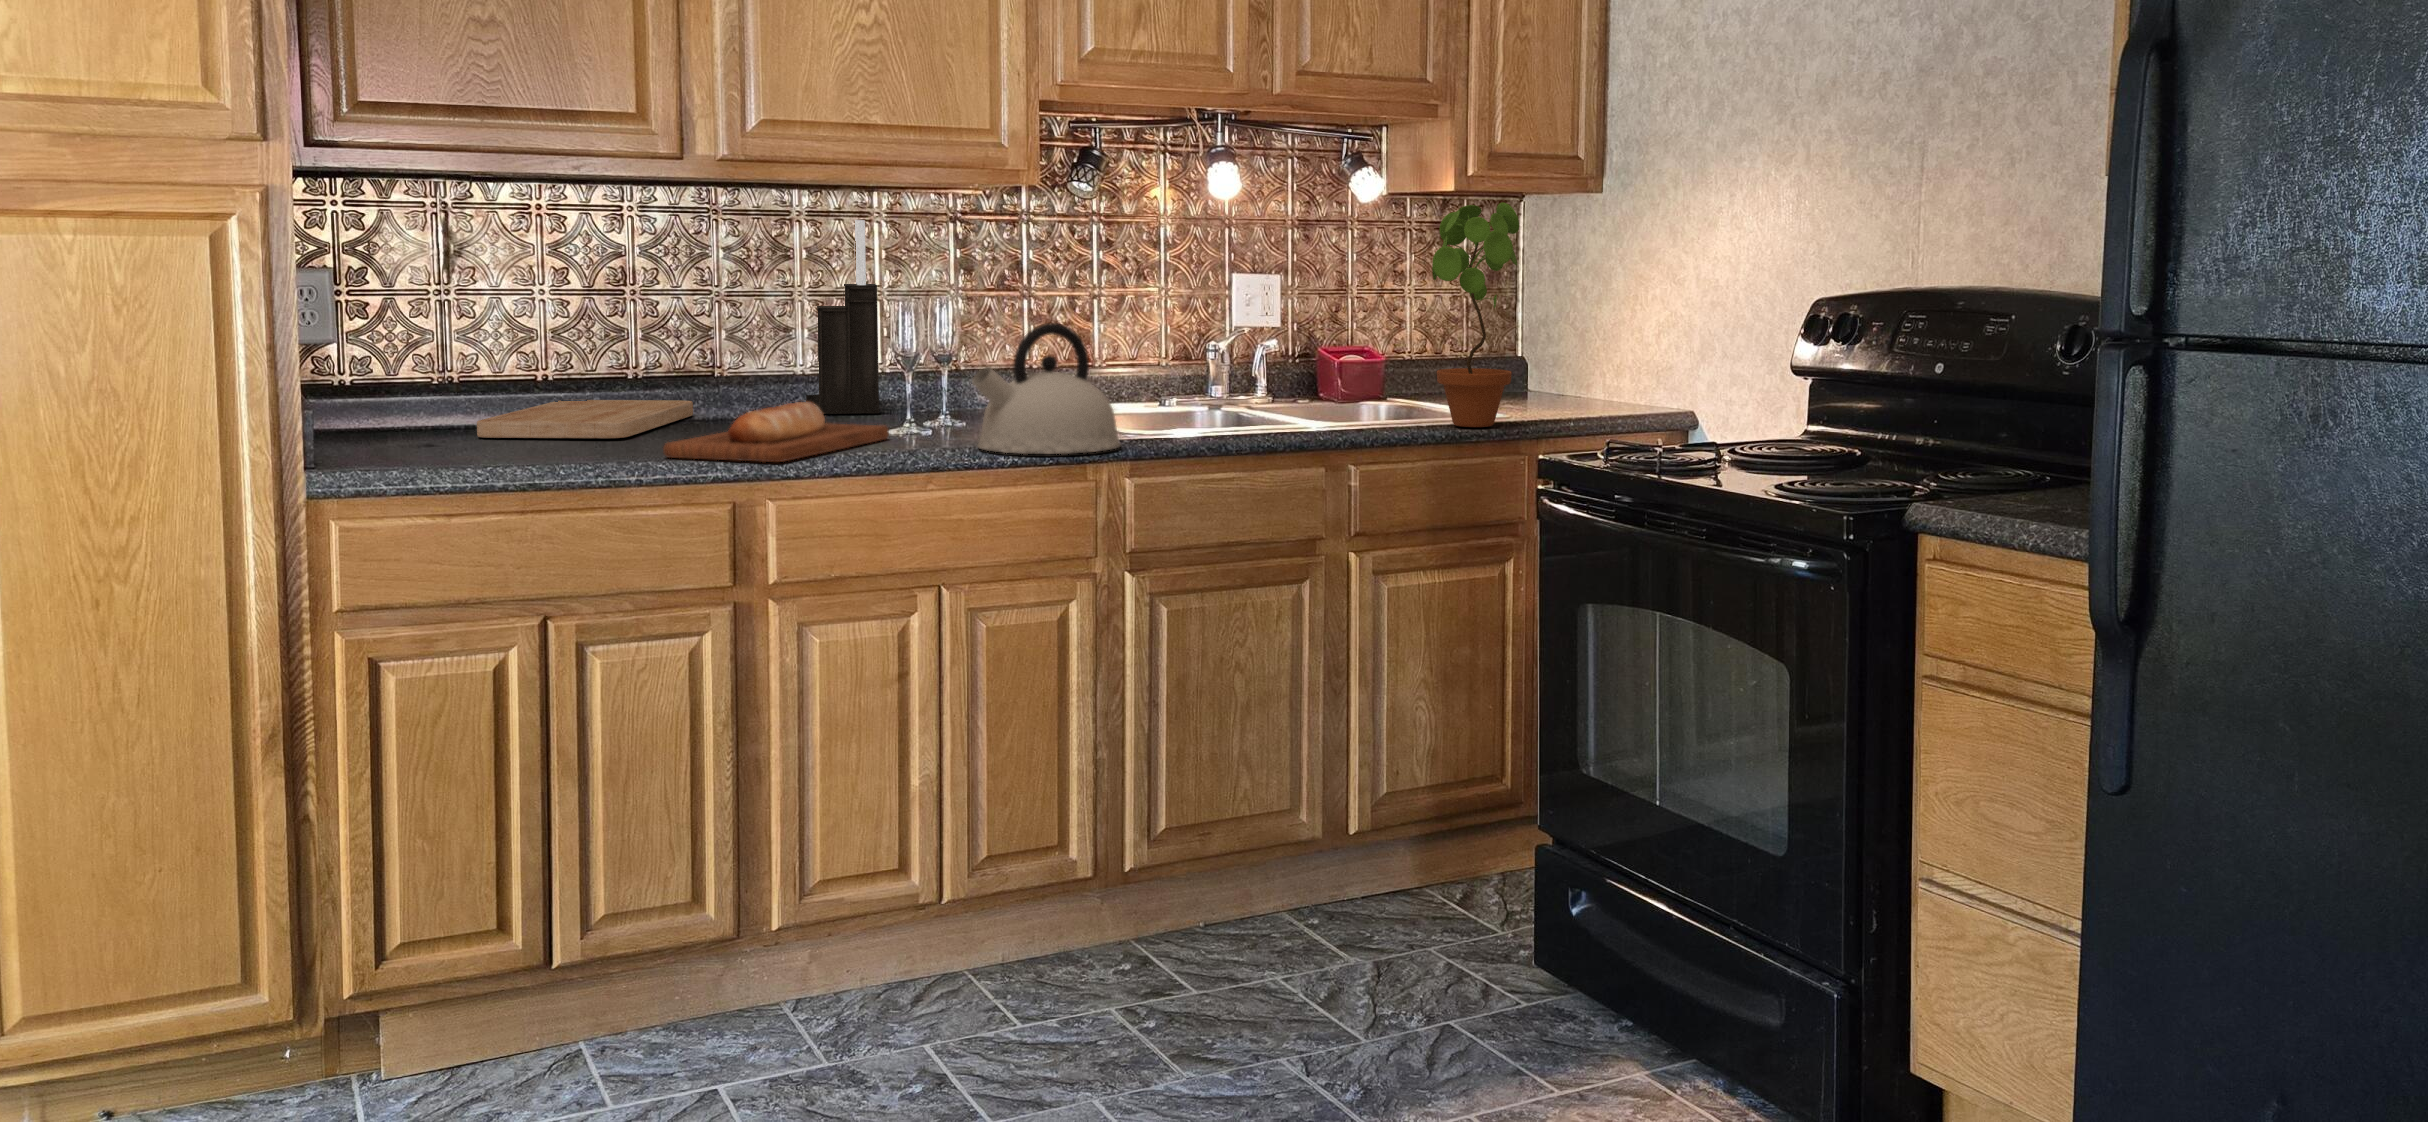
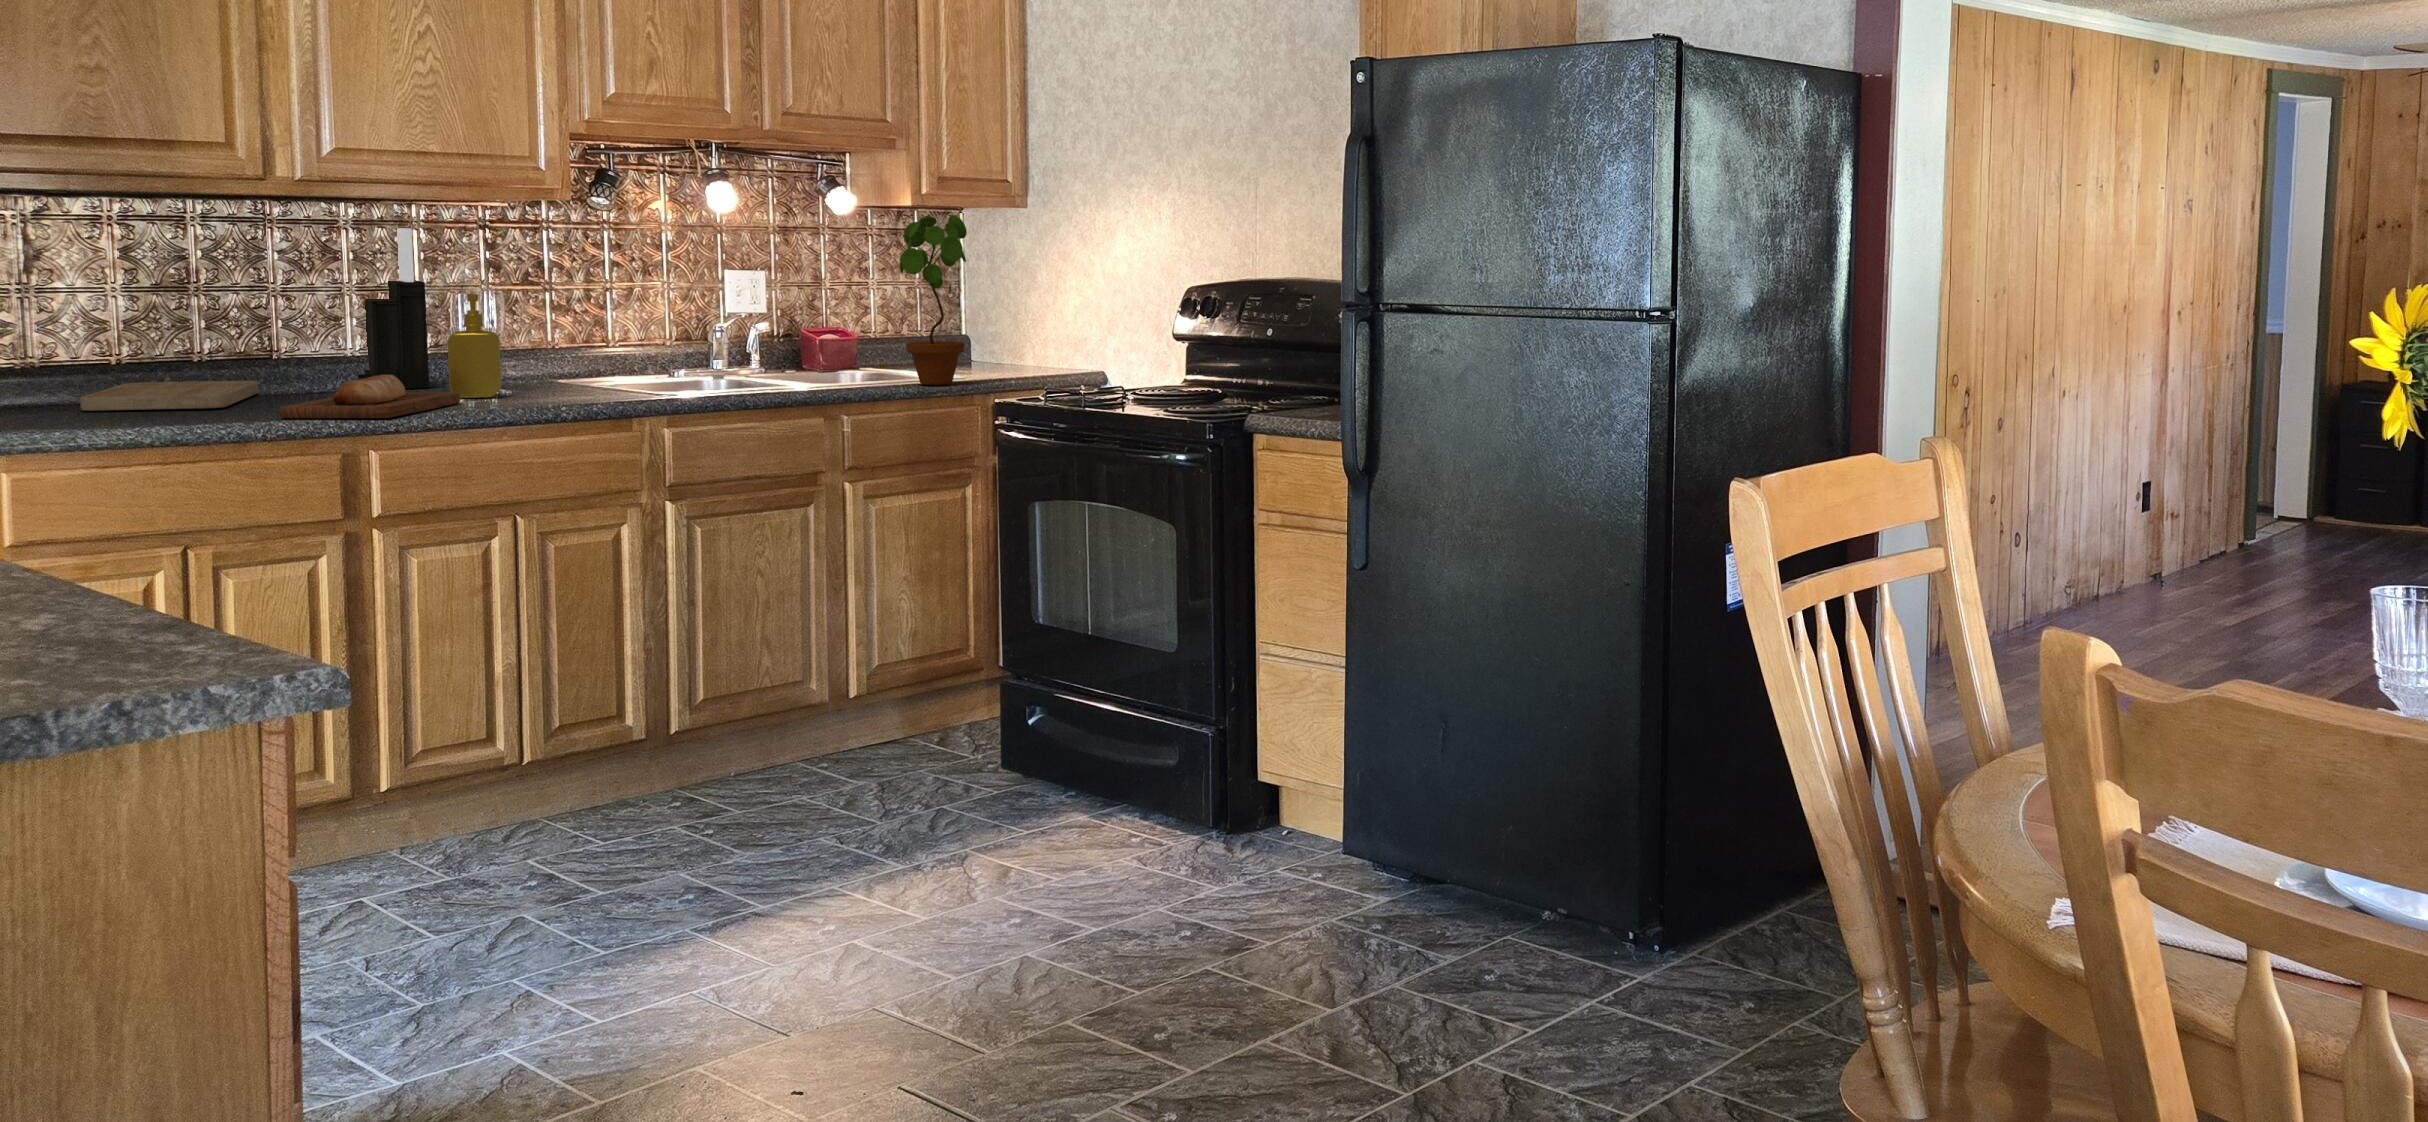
soap dispenser: none [884,301,946,431] -> present [448,293,501,398]
kettle: present [972,323,1121,454] -> none [541,308,663,408]

